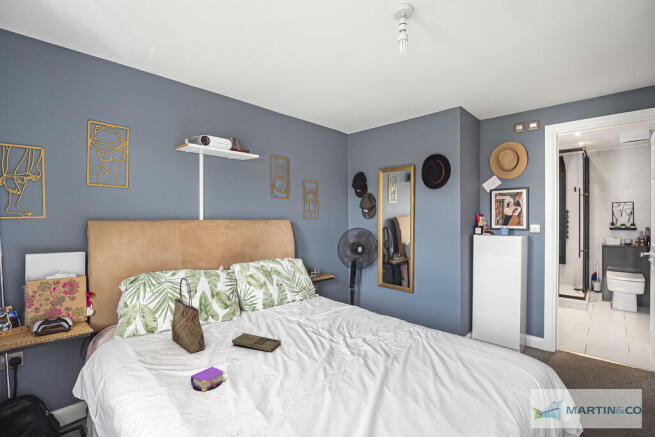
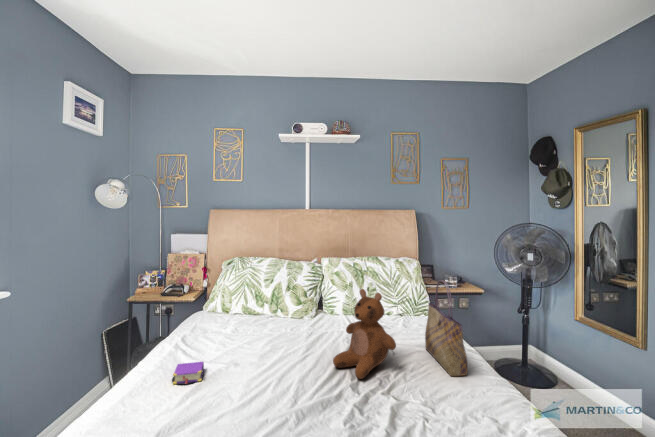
tote bag: present [172,278,205,353] -> present [425,280,467,376]
teddy bear: none [302,279,346,340] -> present [333,289,396,379]
tray: present [232,333,281,352] -> none [261,336,302,367]

